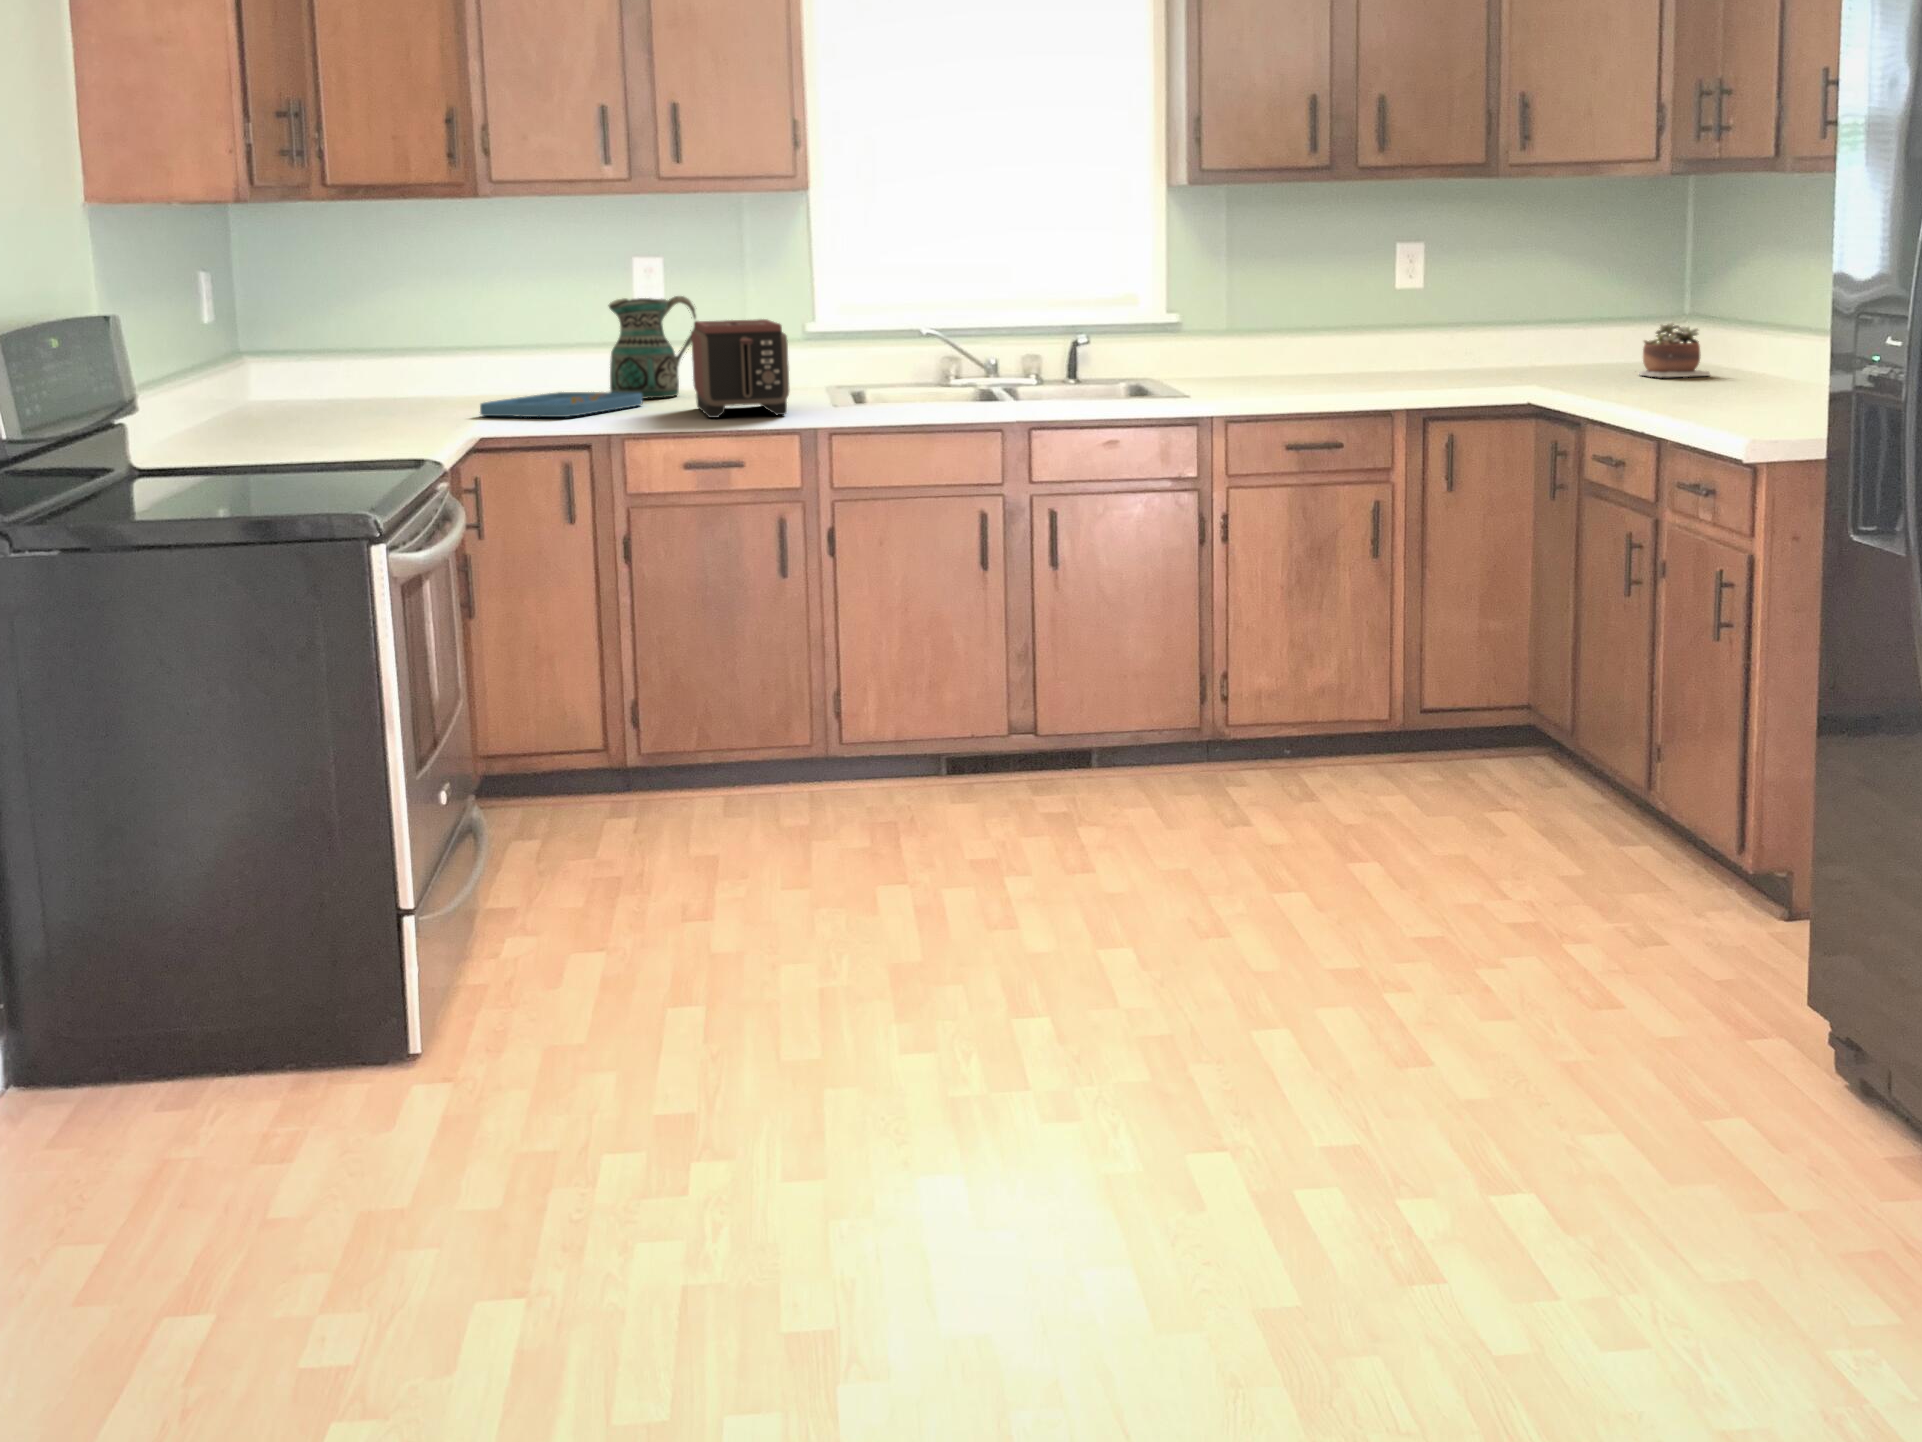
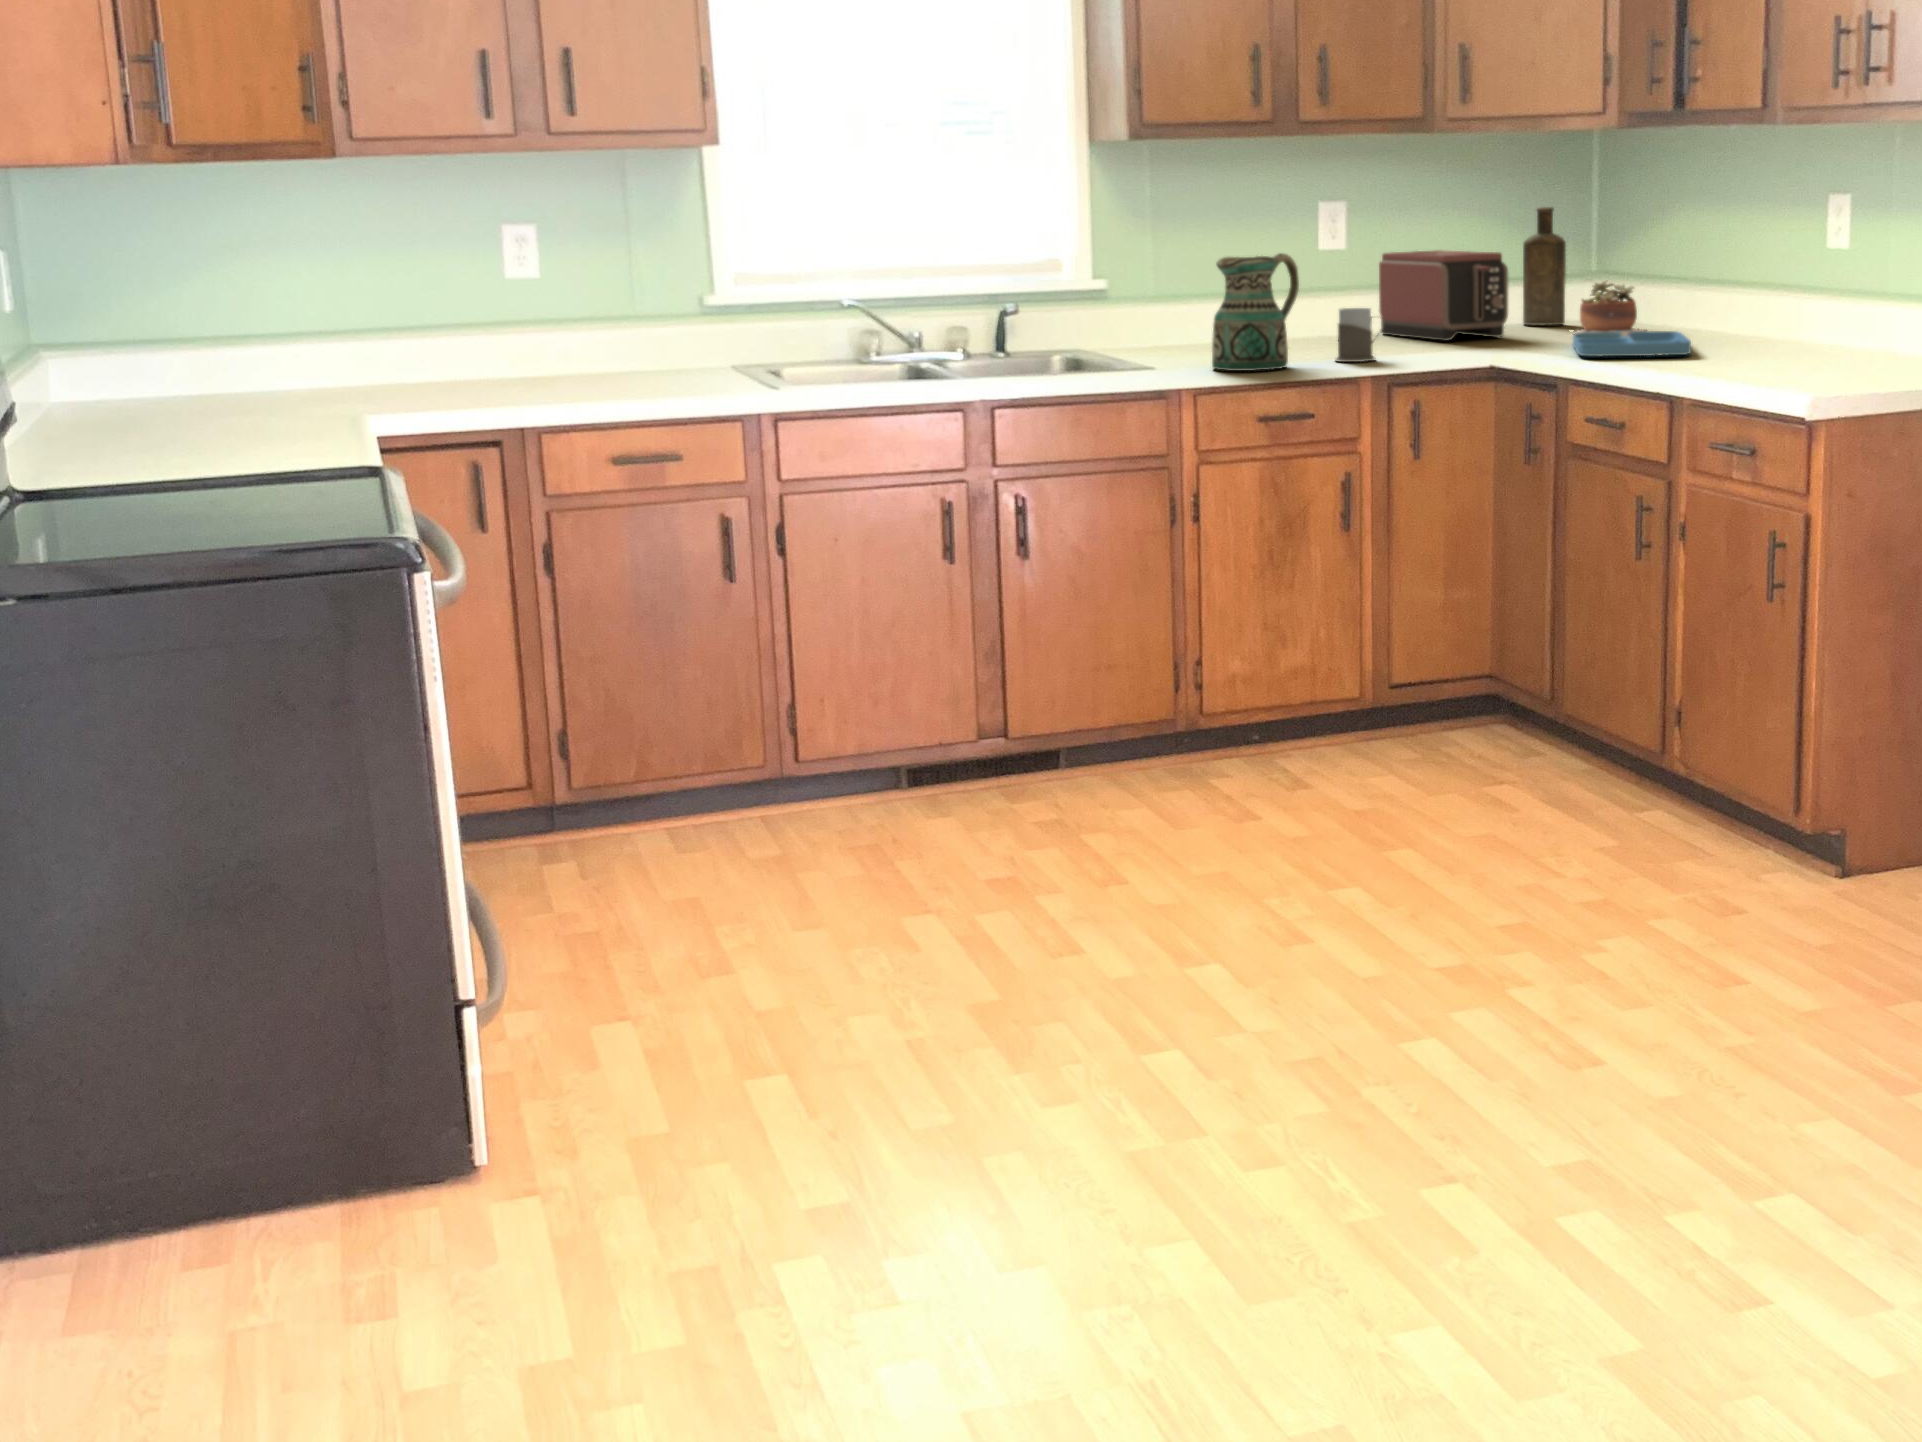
bottle: none [1598,250,1644,366] -> present [1523,207,1566,325]
ceramic pitcher: present [608,296,696,399] -> present [1212,253,1299,371]
toaster: present [691,319,789,418] -> present [1379,250,1508,341]
mug: none [1370,344,1420,395] -> present [1336,308,1384,362]
tray: present [480,392,643,417] -> present [1573,331,1691,356]

